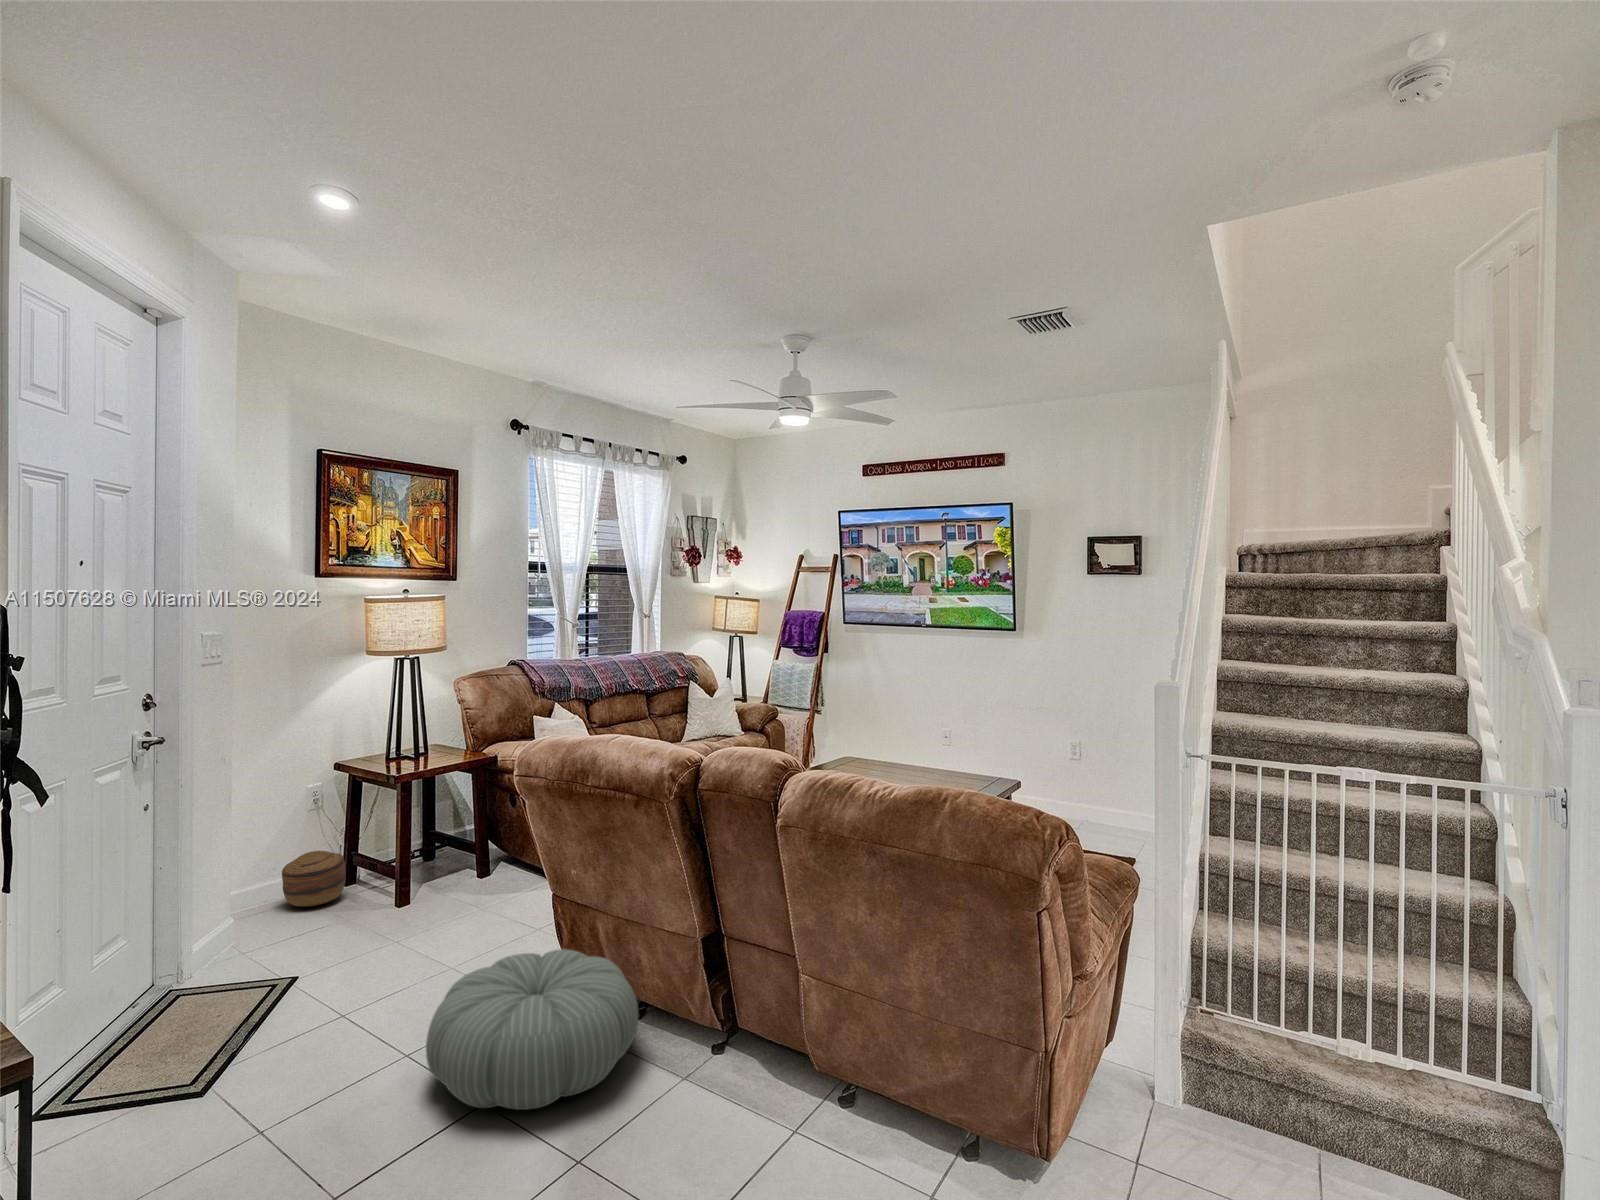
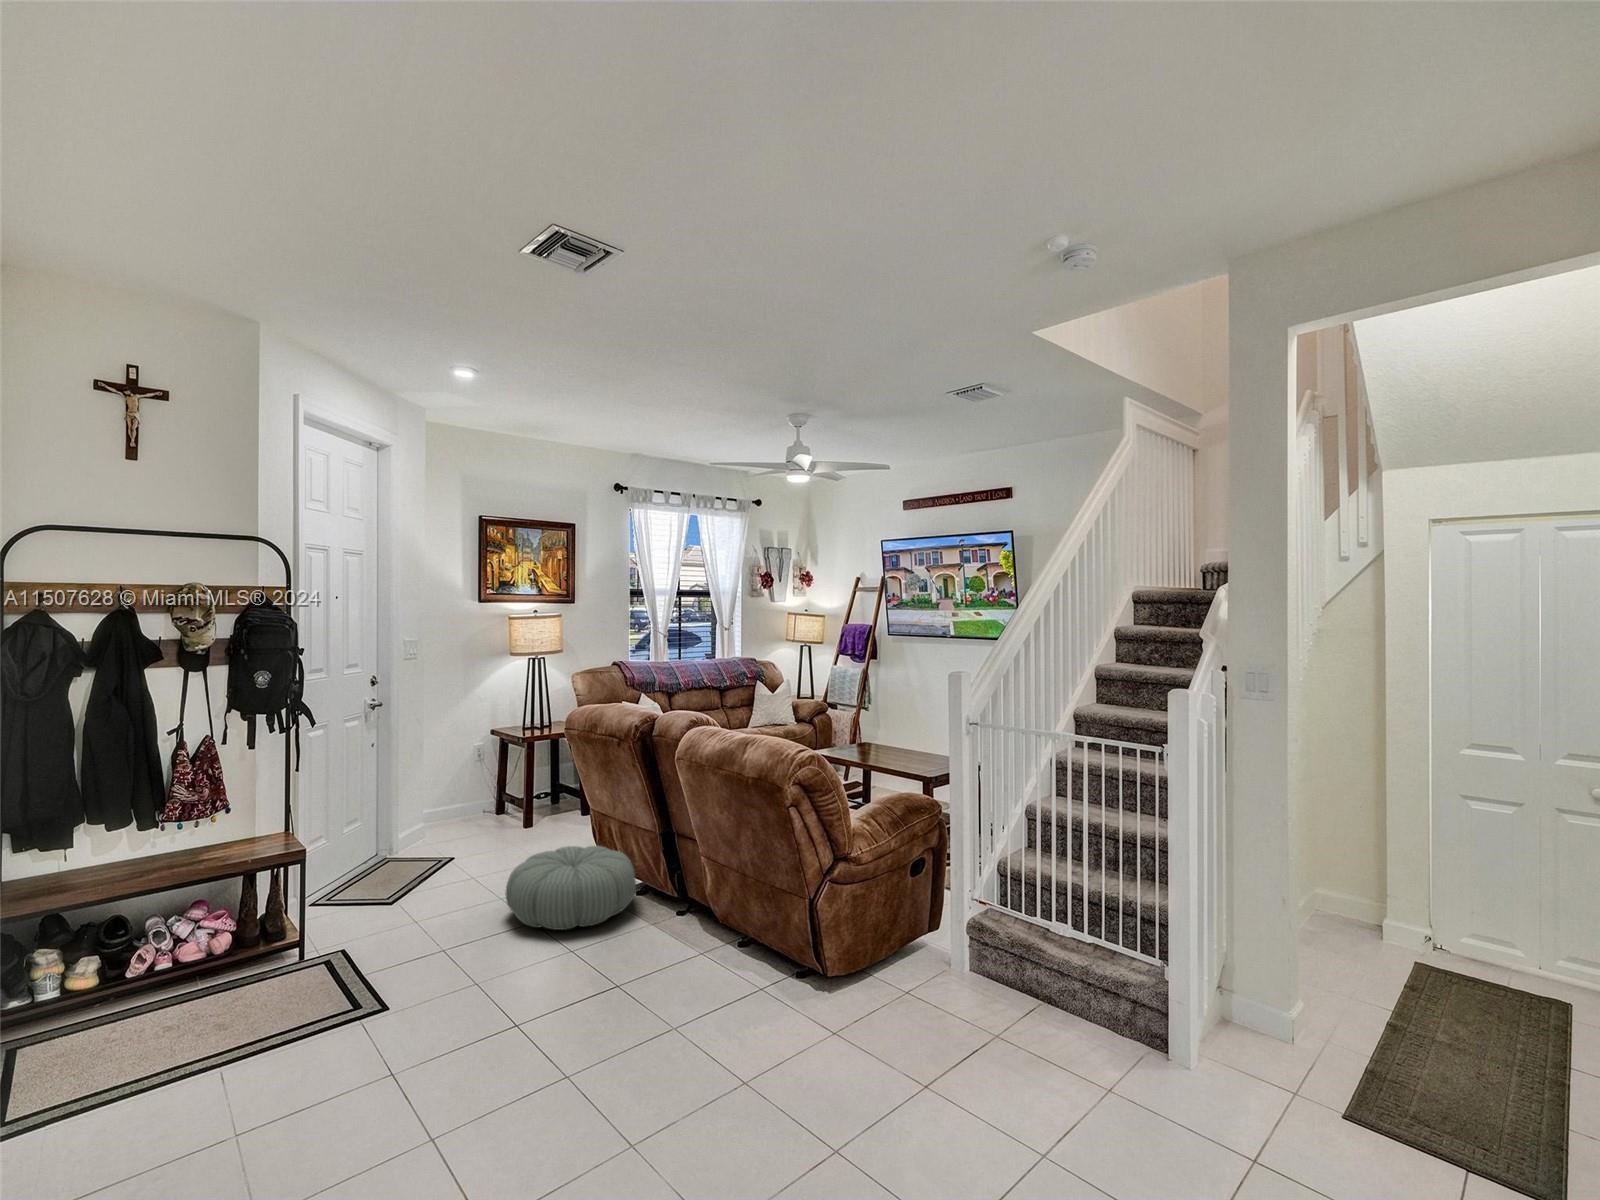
basket: present [282,851,346,907] -> none [456,787,495,823]

